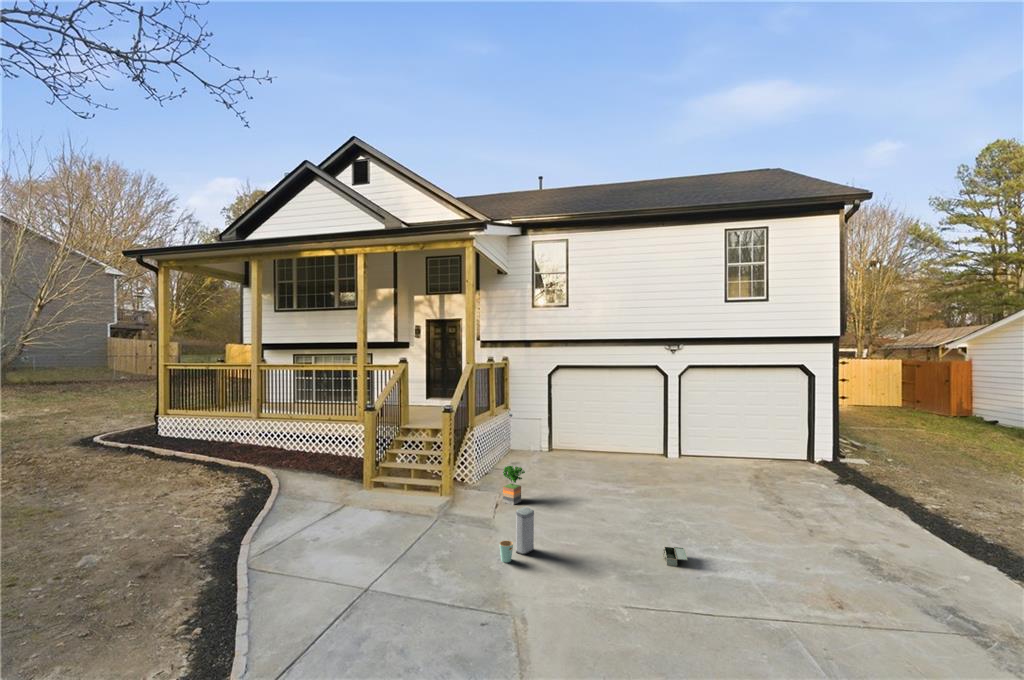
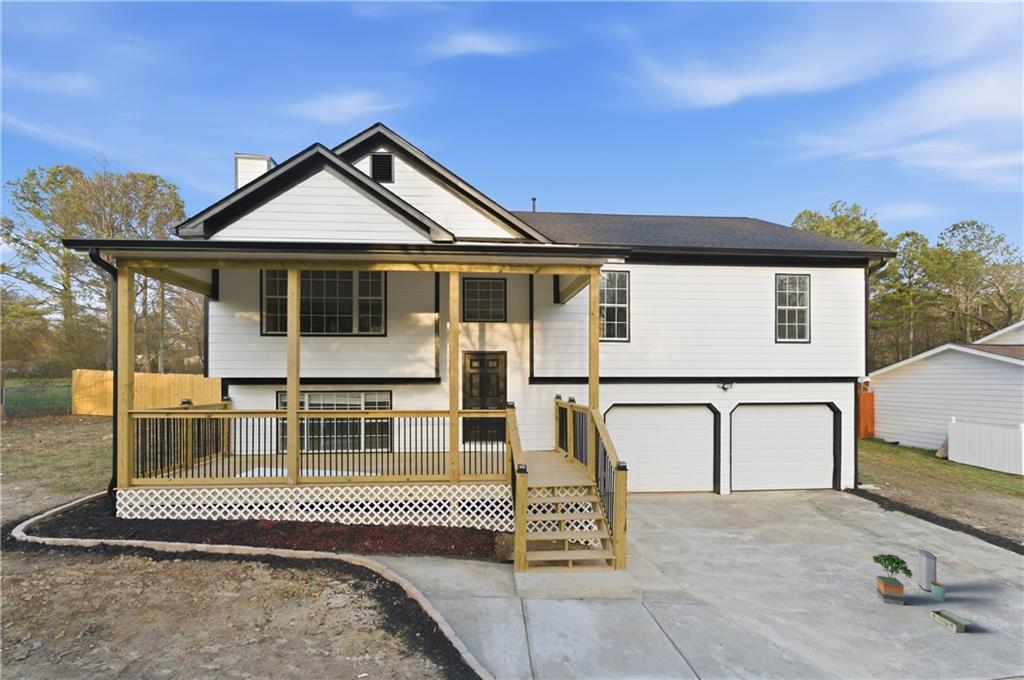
potted tree: present [503,466,525,505] -> present [872,553,912,605]
trash can: present [499,507,534,563] -> present [918,549,946,602]

